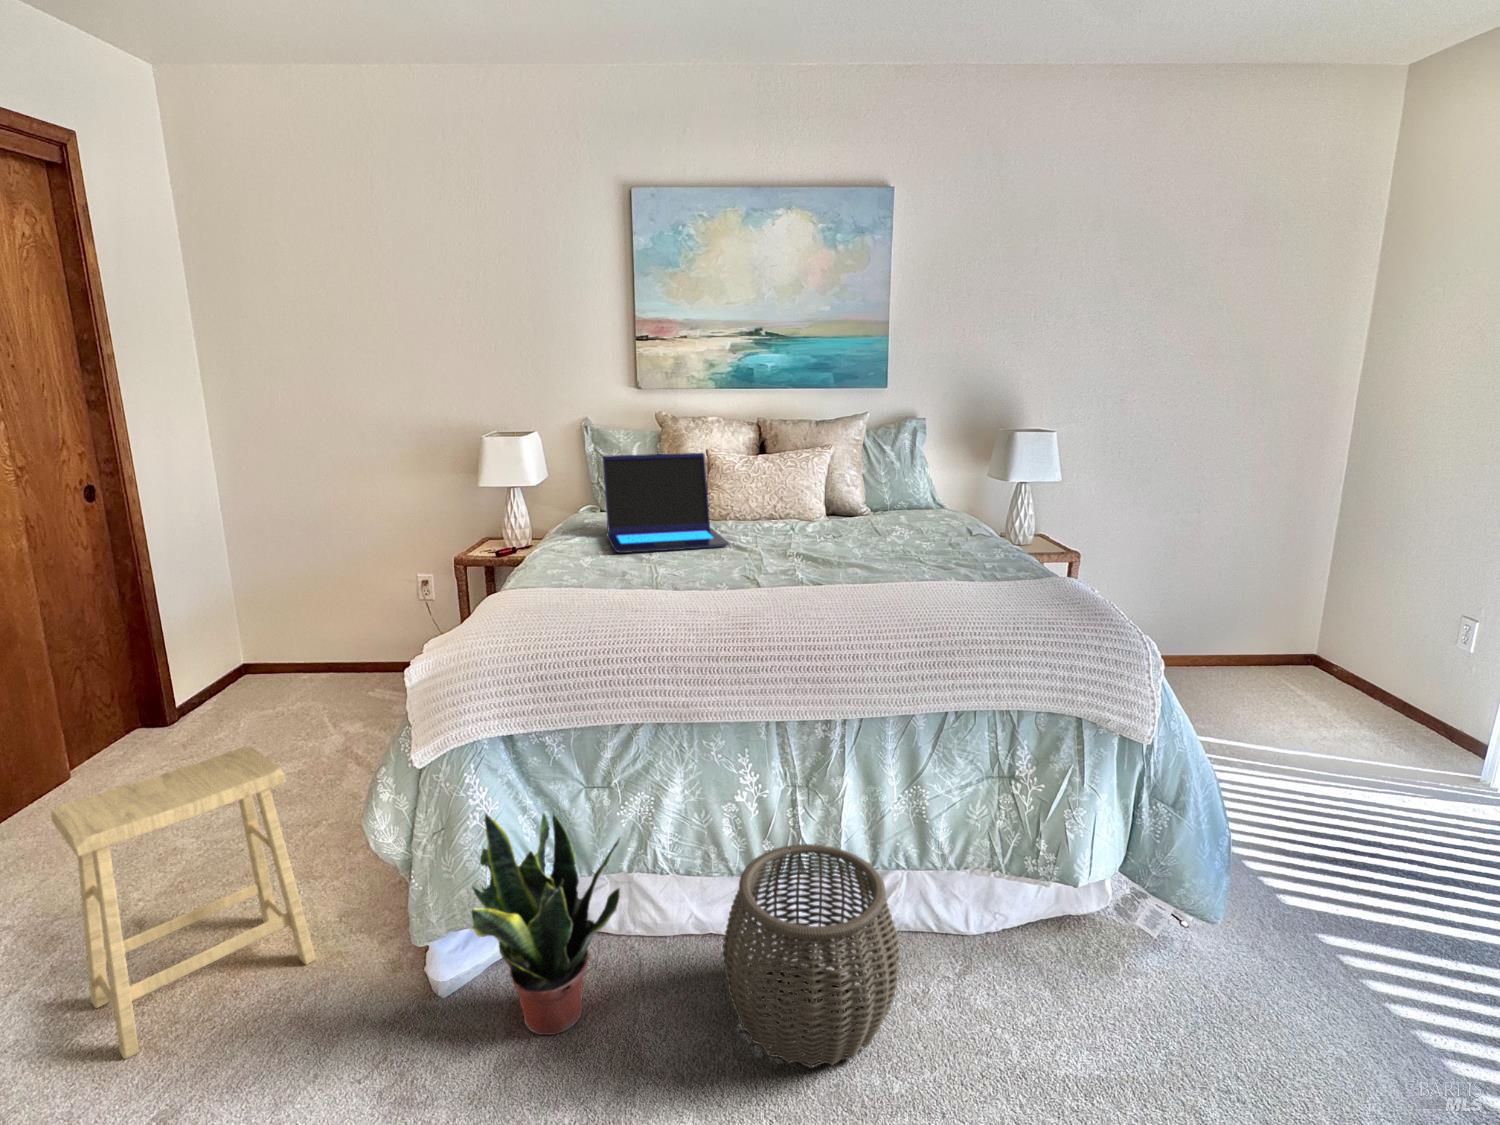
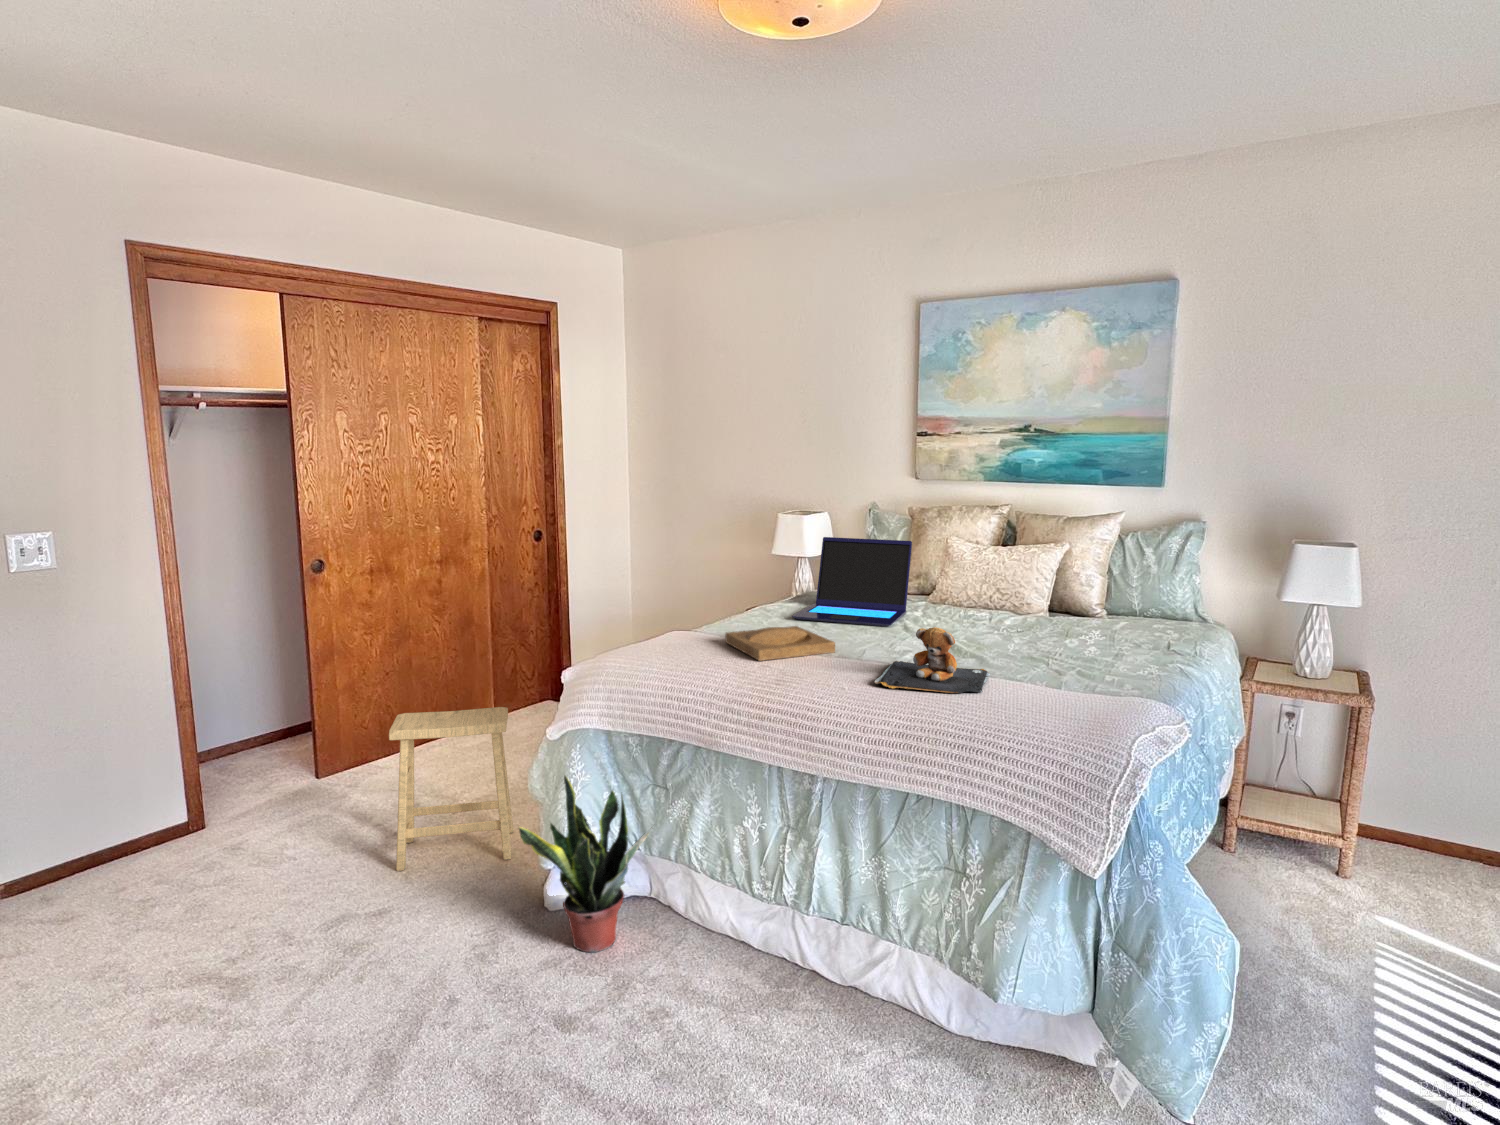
teddy bear: none [822,535,951,607] -> present [875,627,990,693]
tray: none [599,559,737,605] -> present [725,626,835,661]
woven basket: present [722,844,900,1068] -> none [669,870,819,1054]

